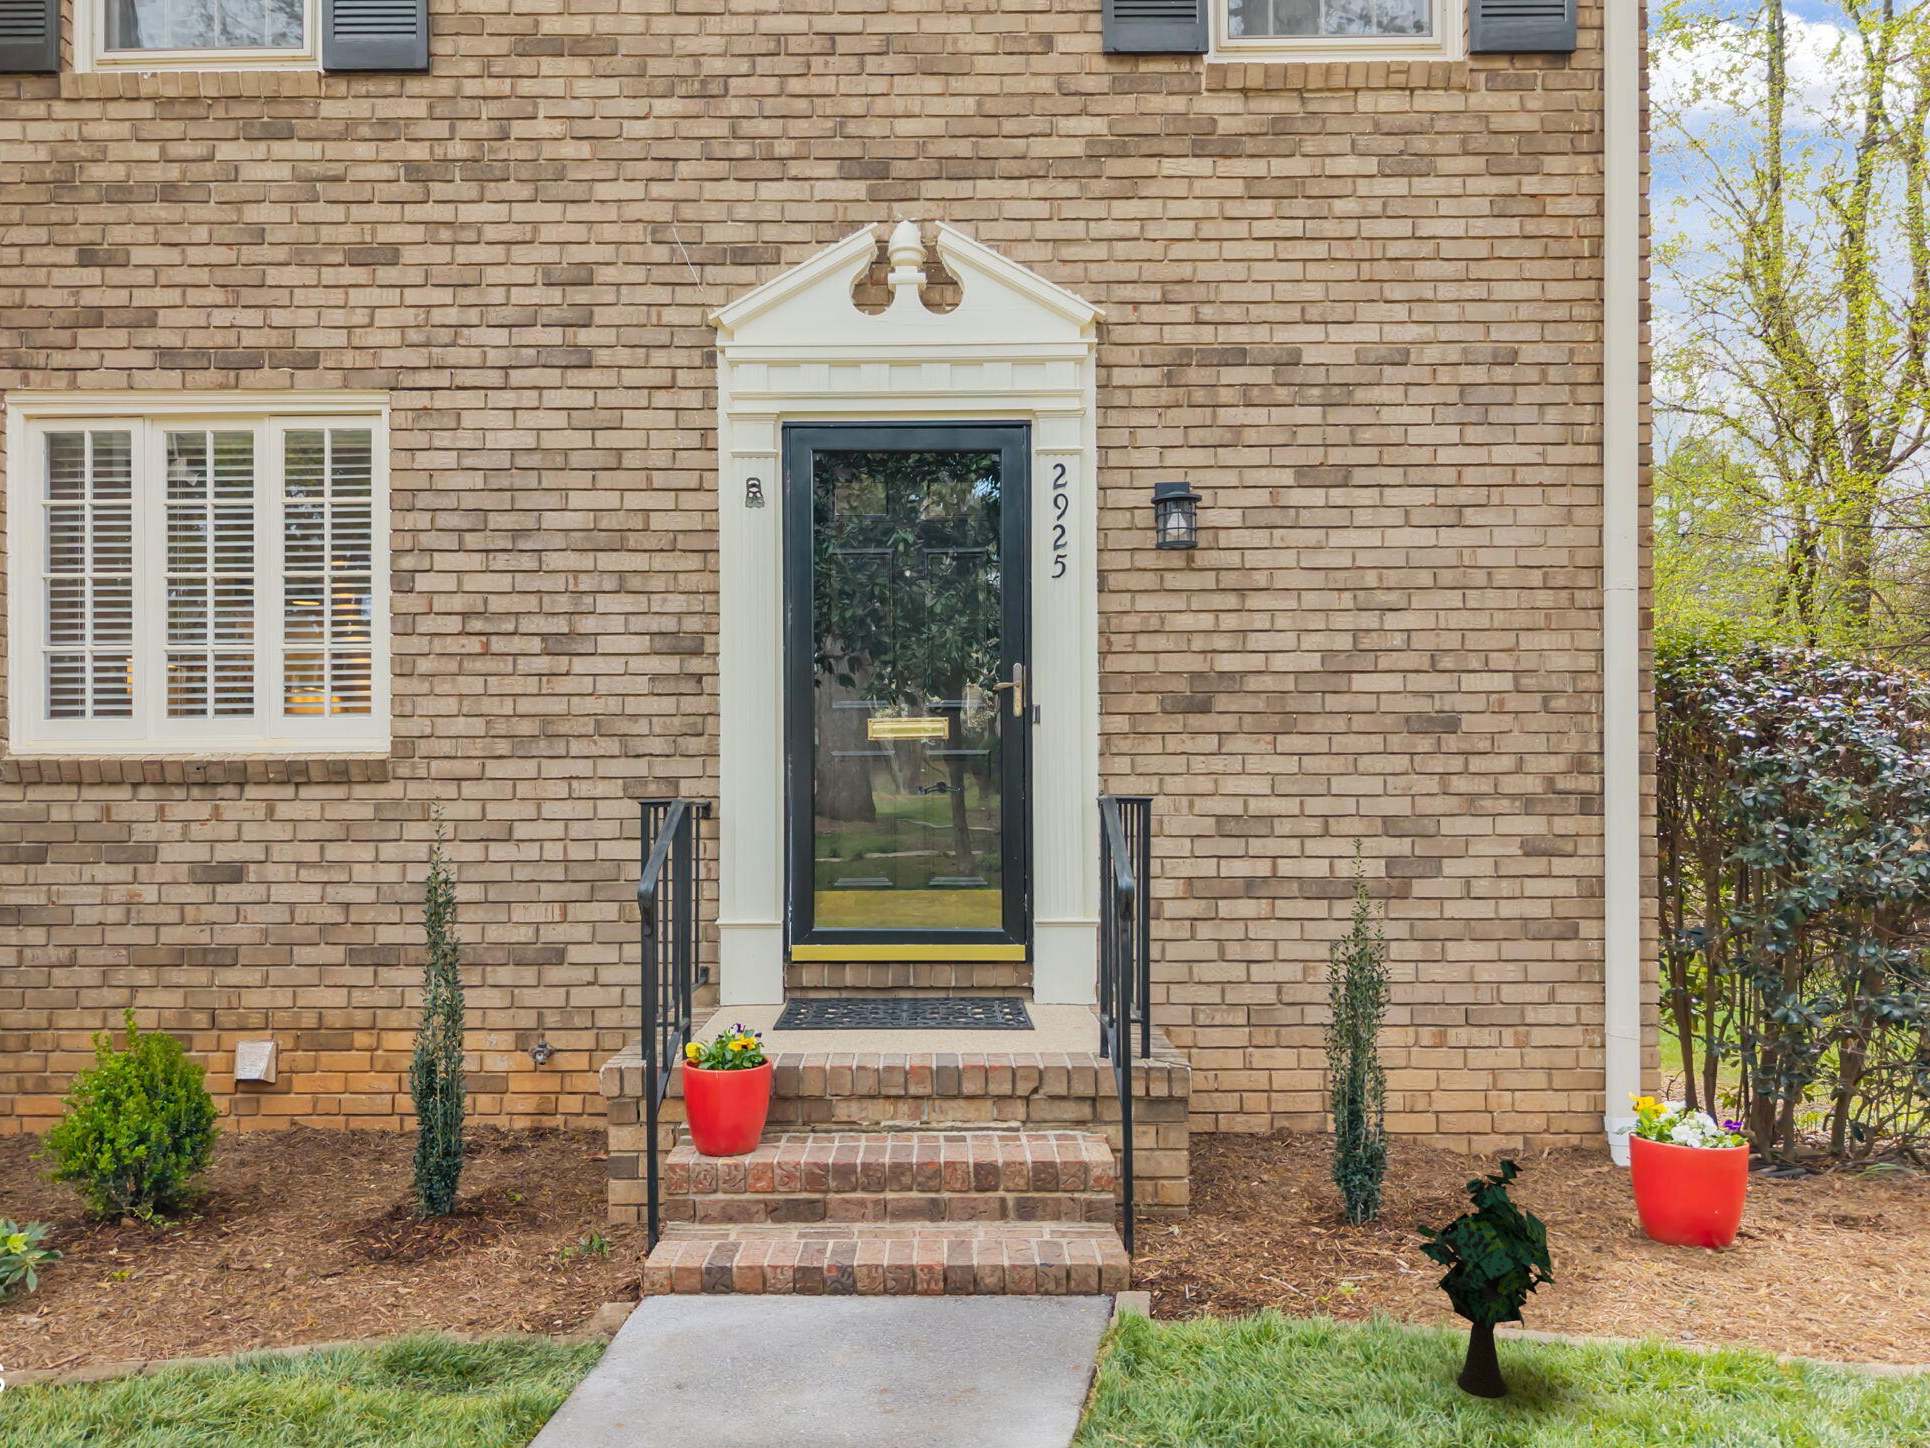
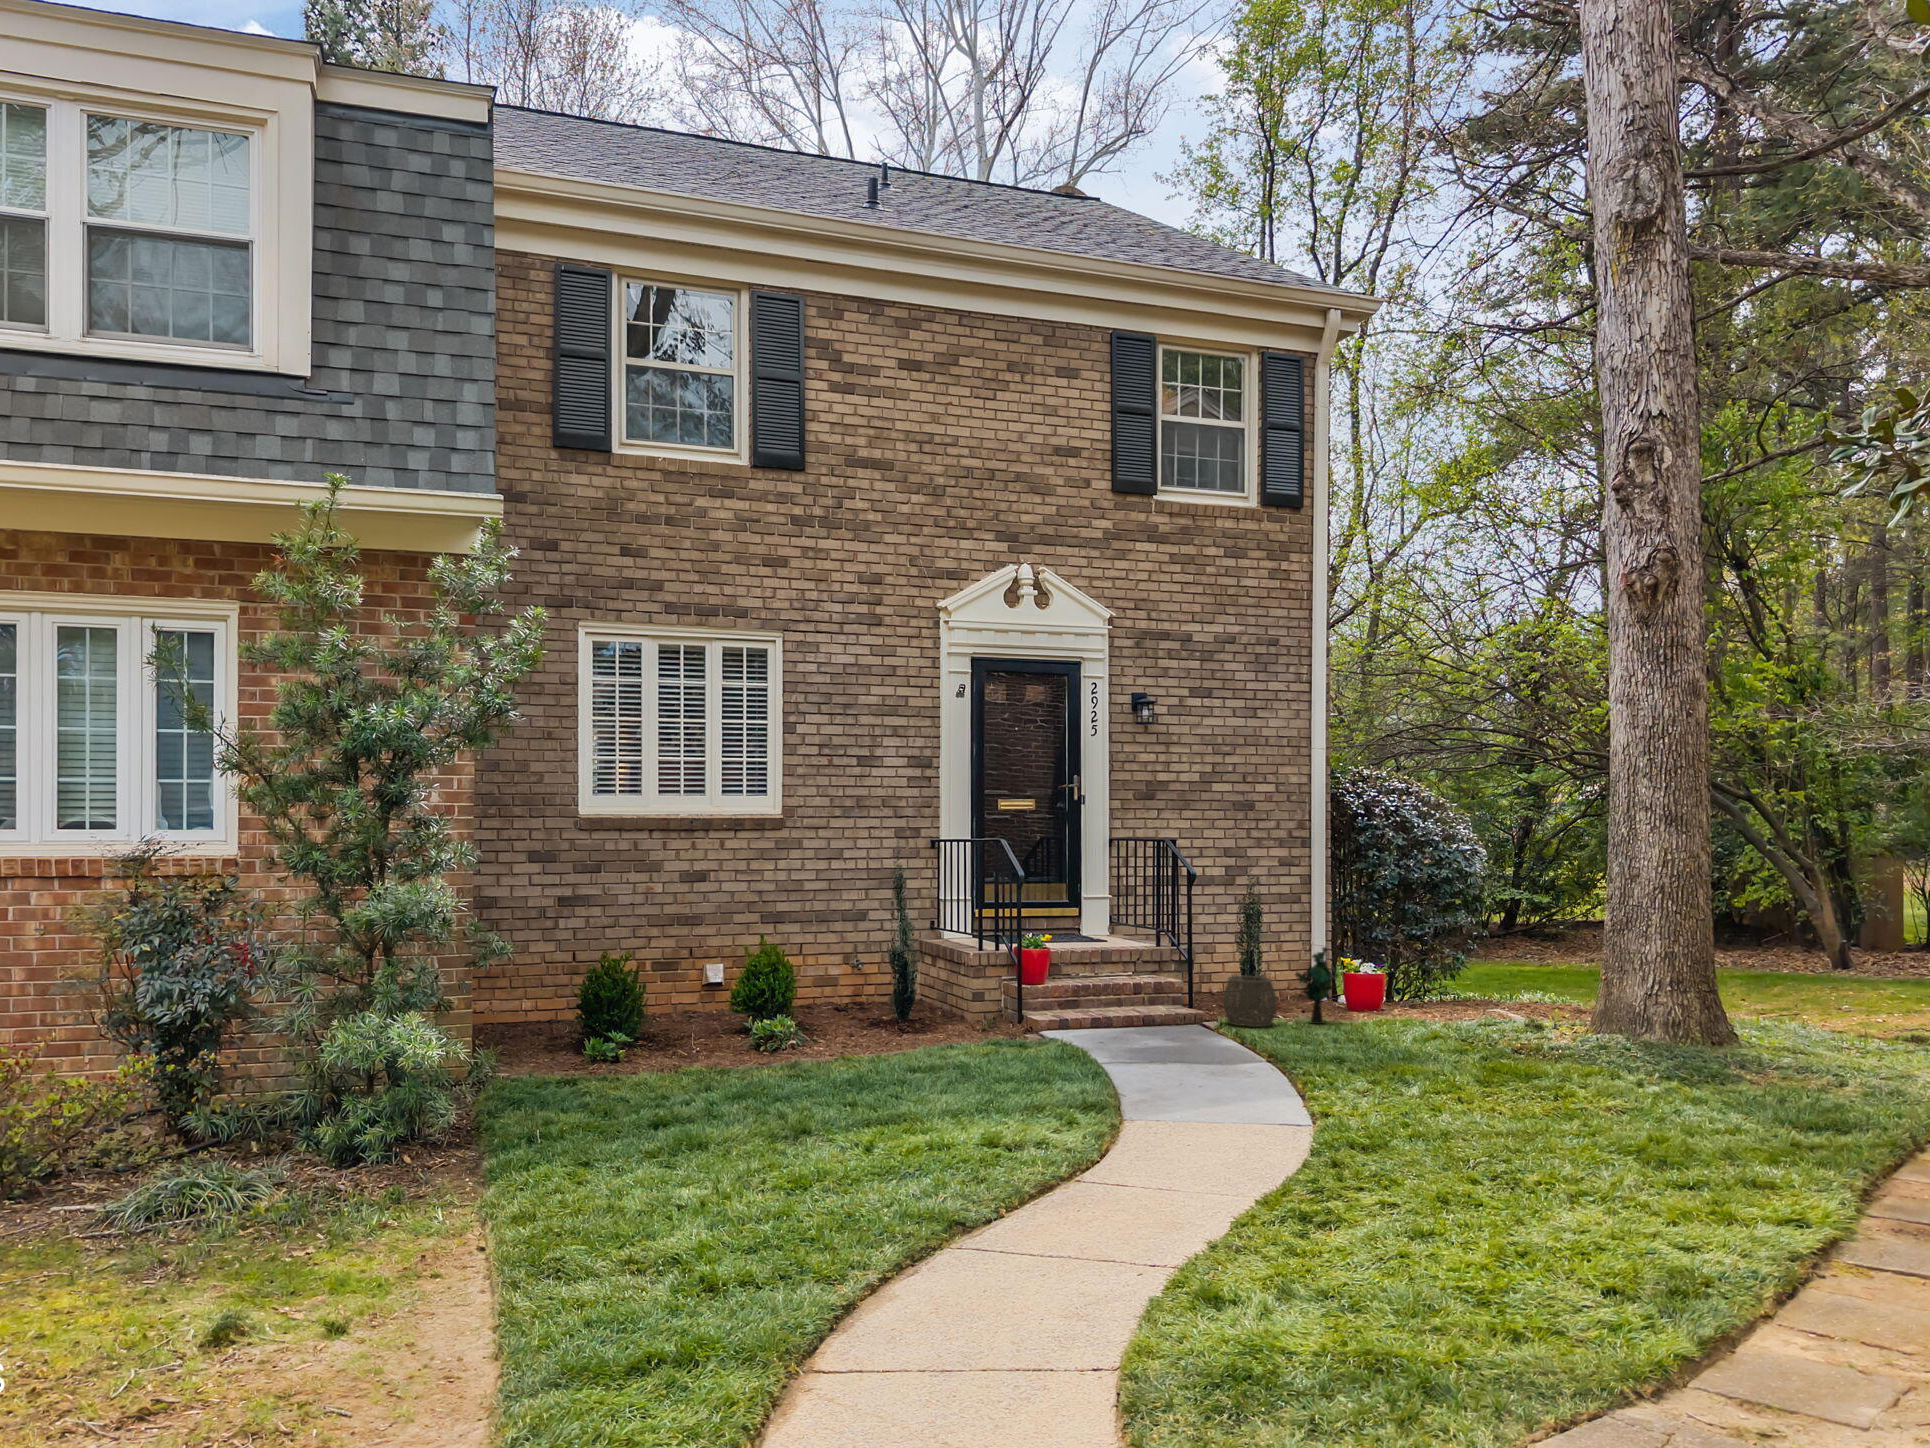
woven basket: none [1182,1215,1343,1400] -> present [1223,976,1277,1027]

